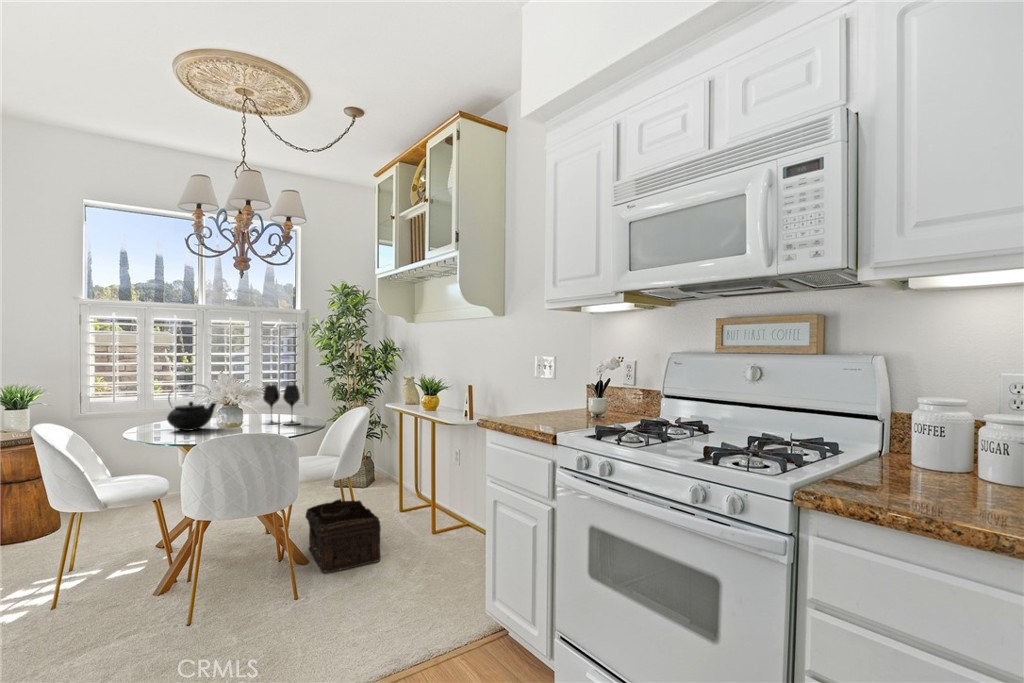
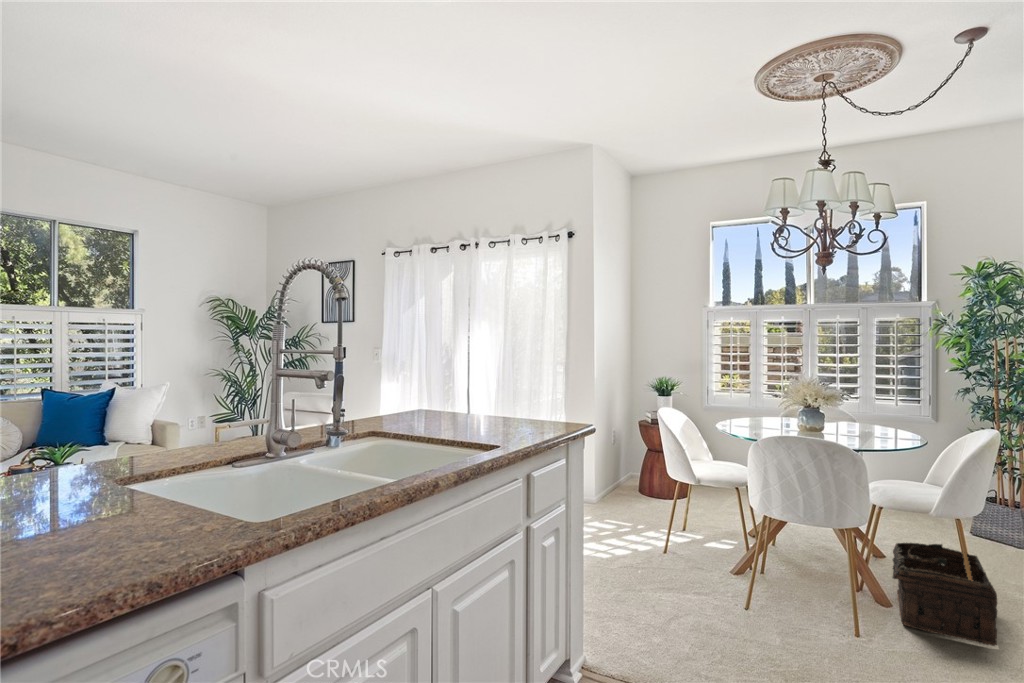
wine glass: present [263,385,300,425] -> none [843,392,889,440]
teapot: present [167,394,216,431] -> none [747,385,795,429]

